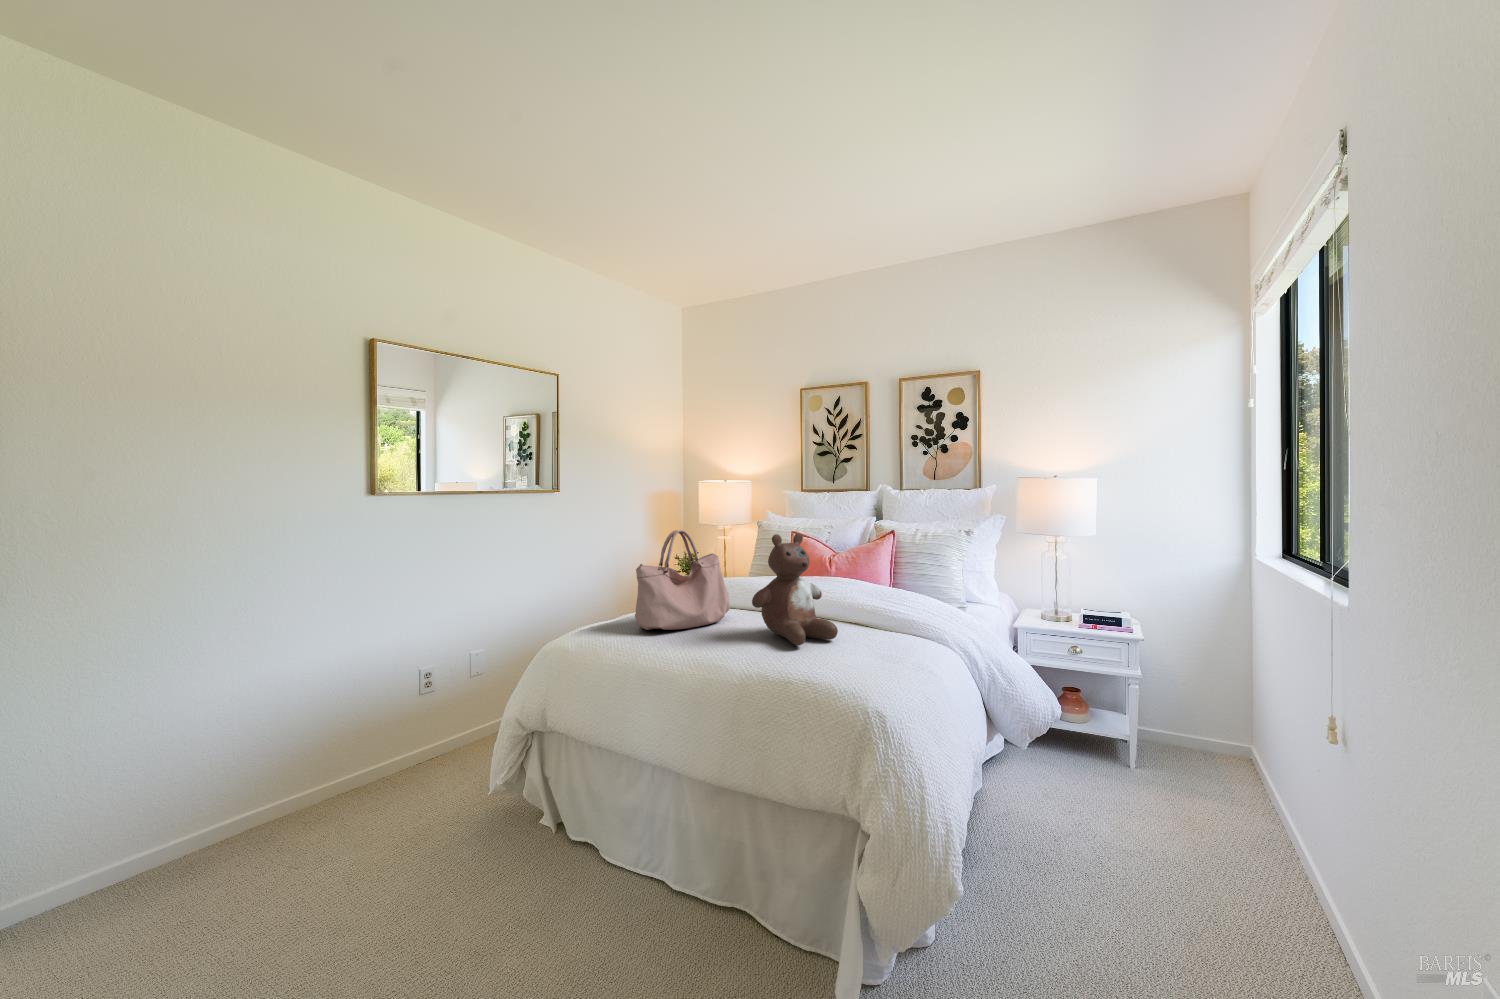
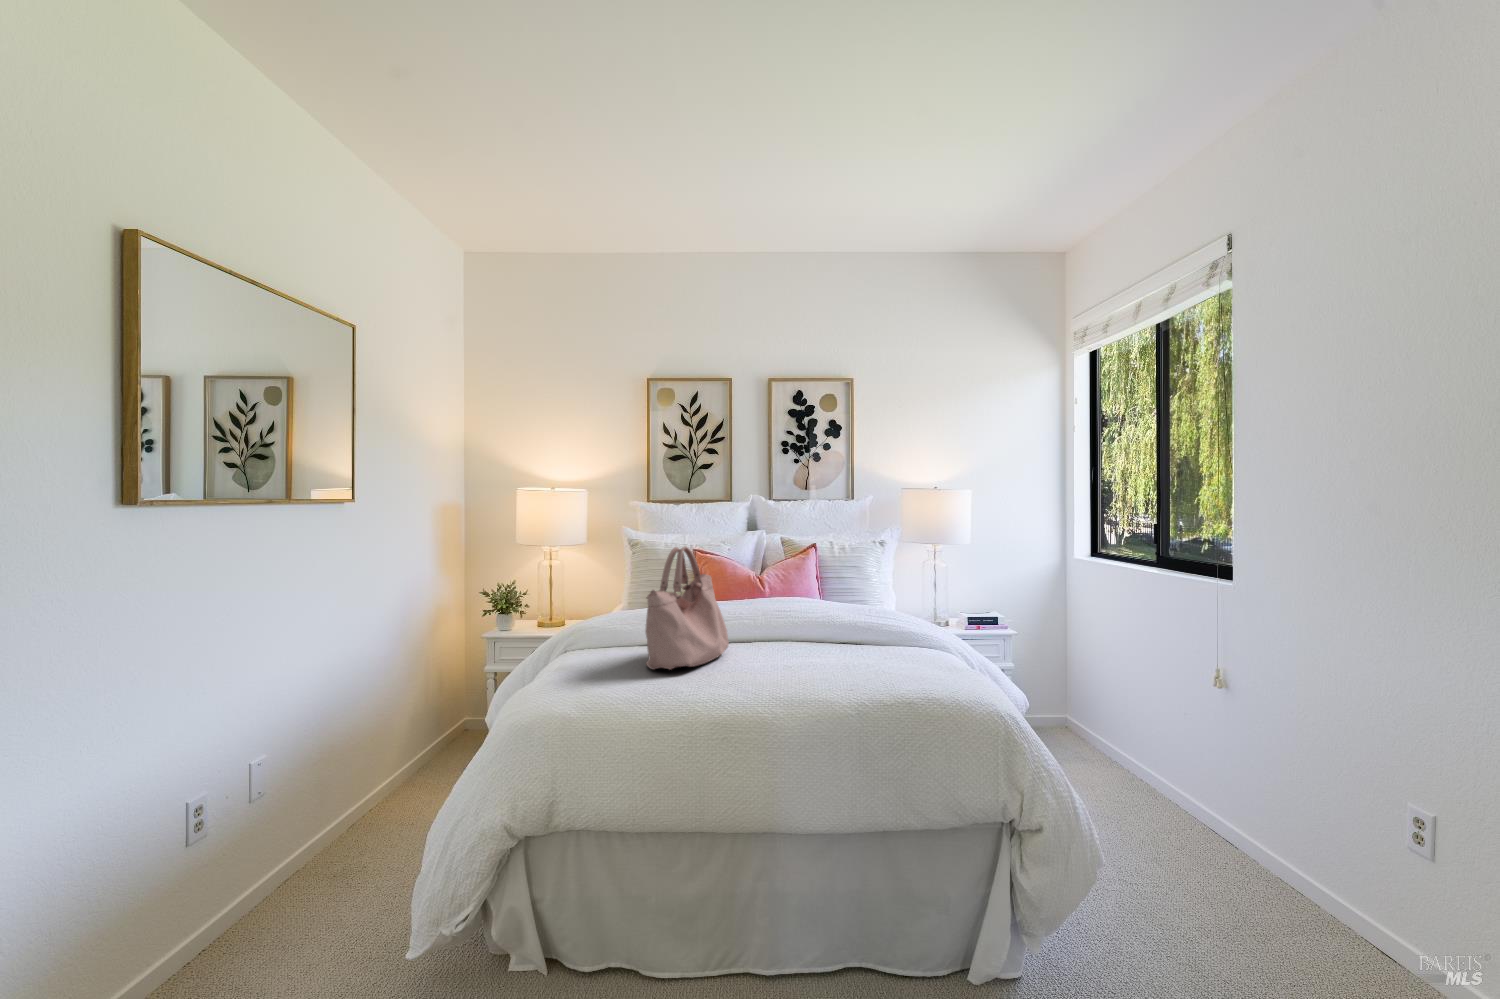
stuffed bear: present [752,533,838,645] -> none [791,545,873,664]

